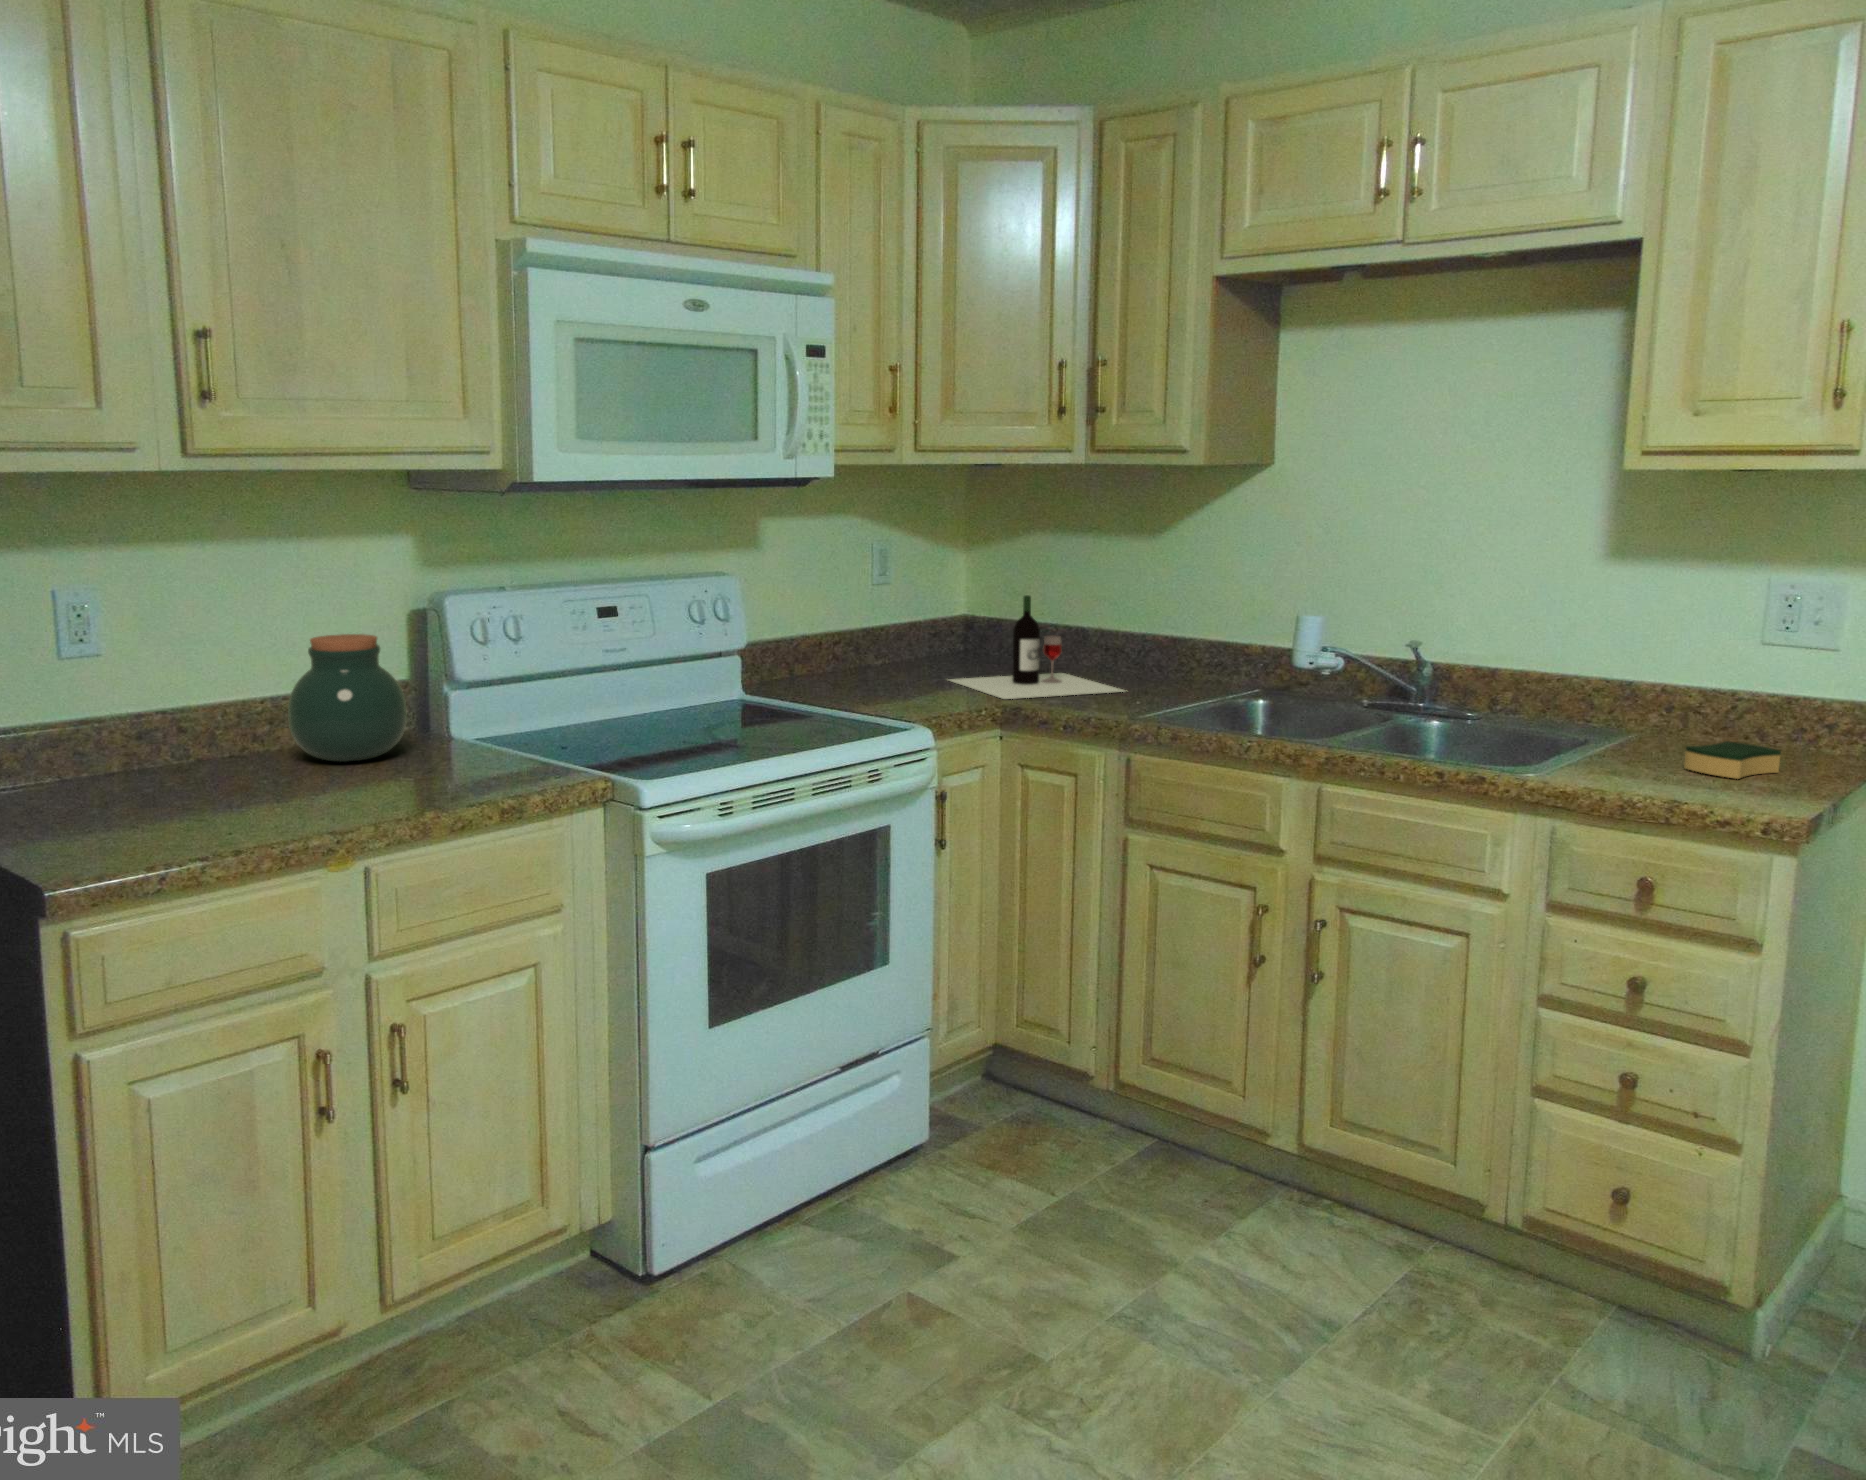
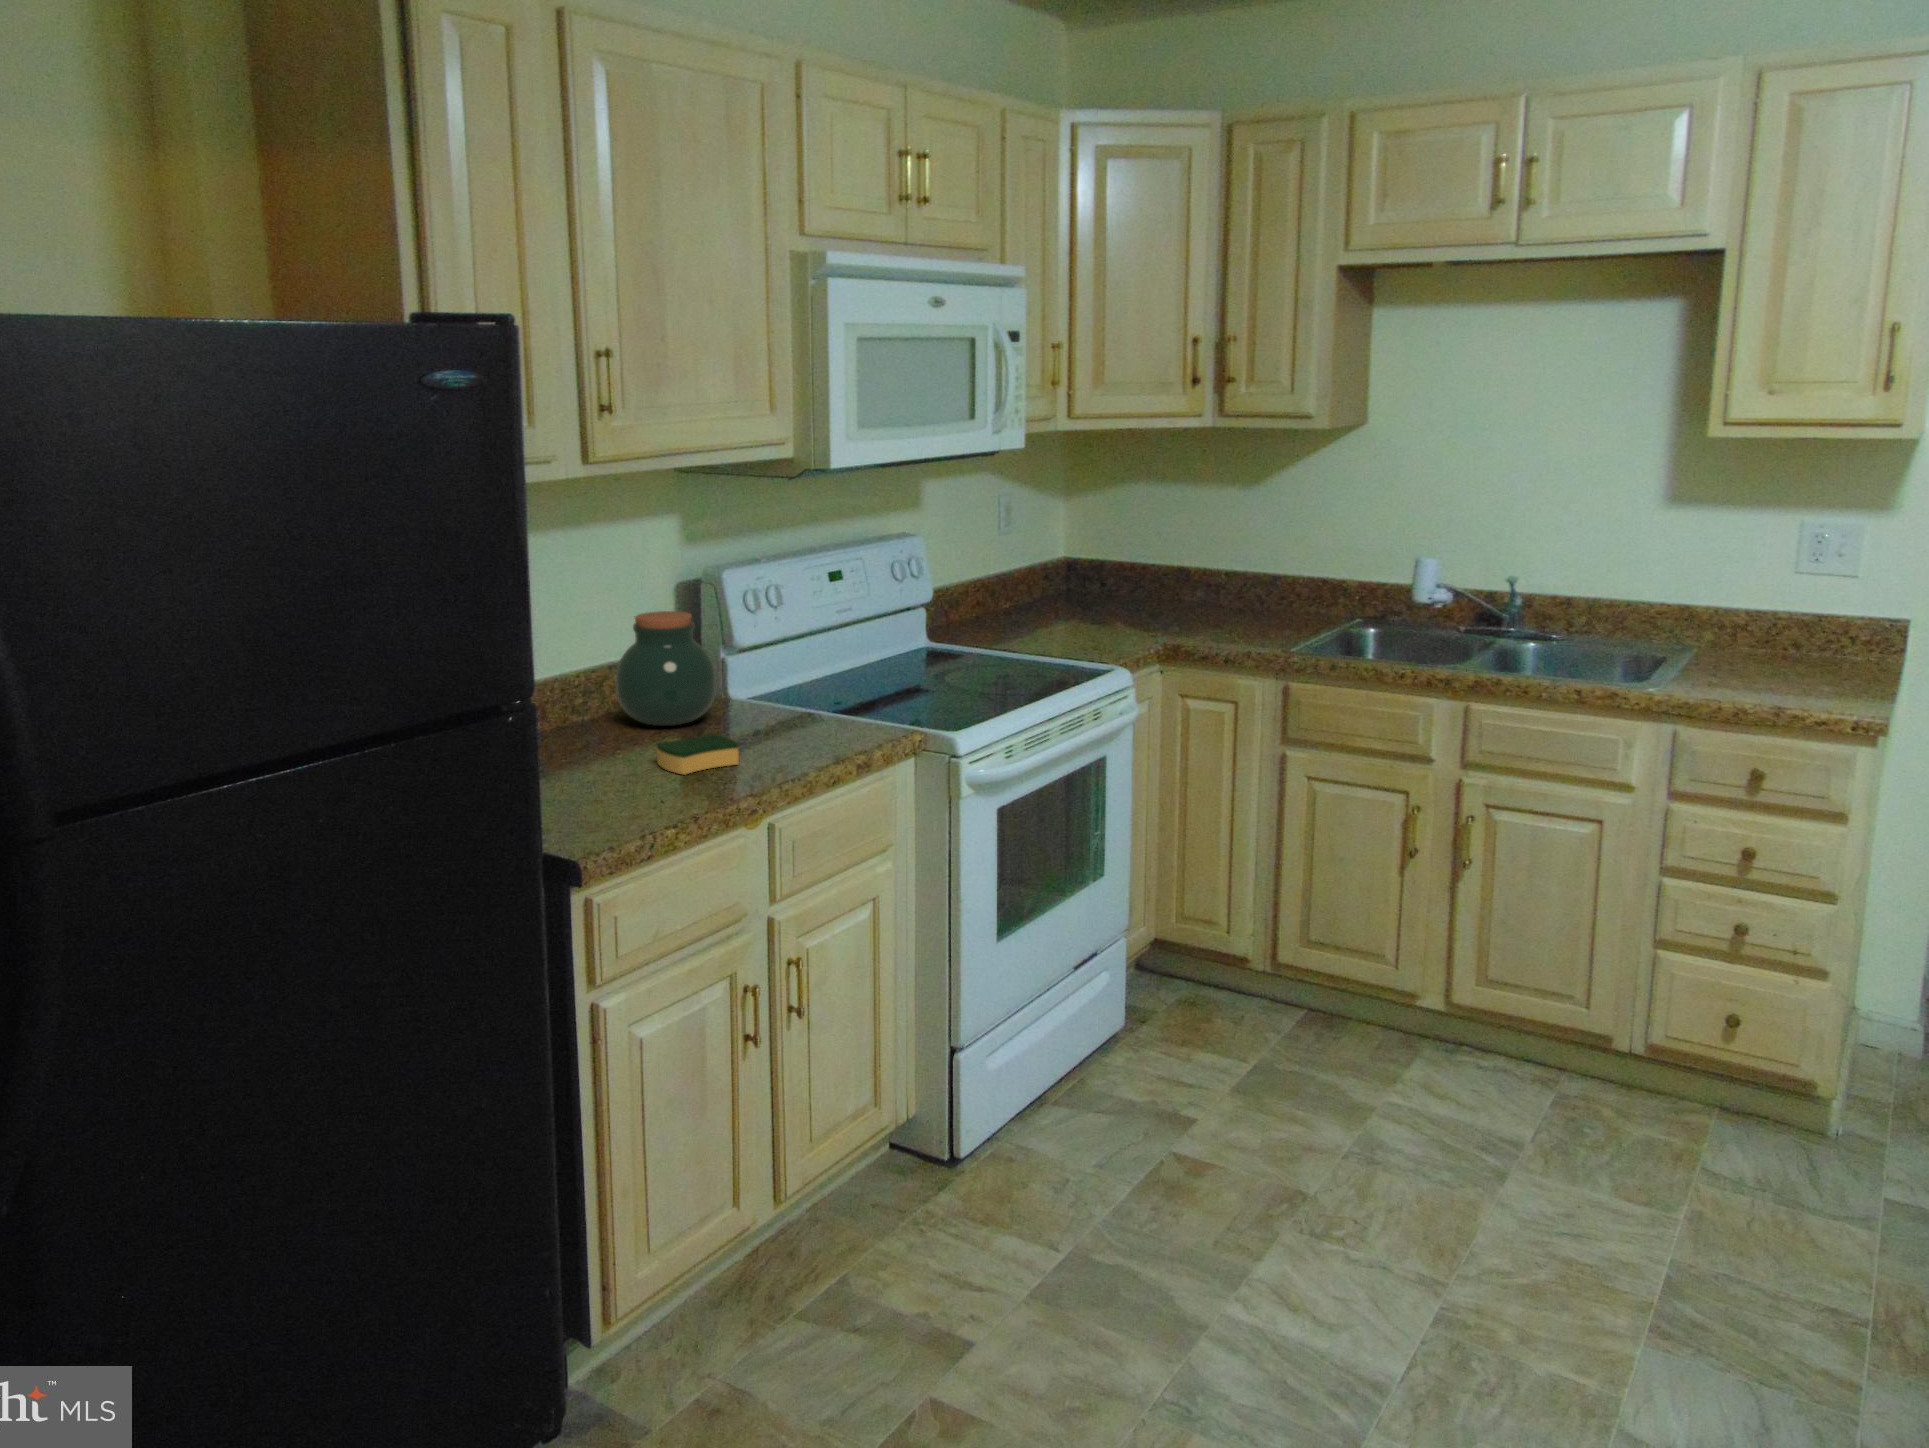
wine bottle: present [949,595,1125,699] -> none [1078,543,1251,638]
sponge: present [1684,741,1781,779] -> present [657,734,739,775]

